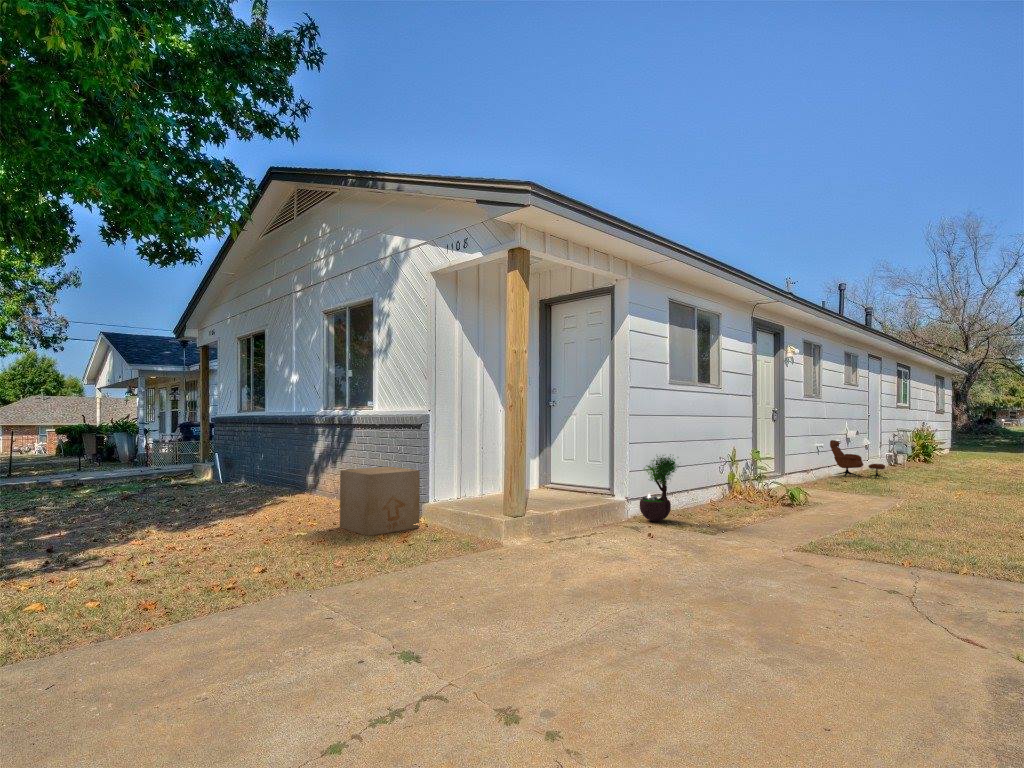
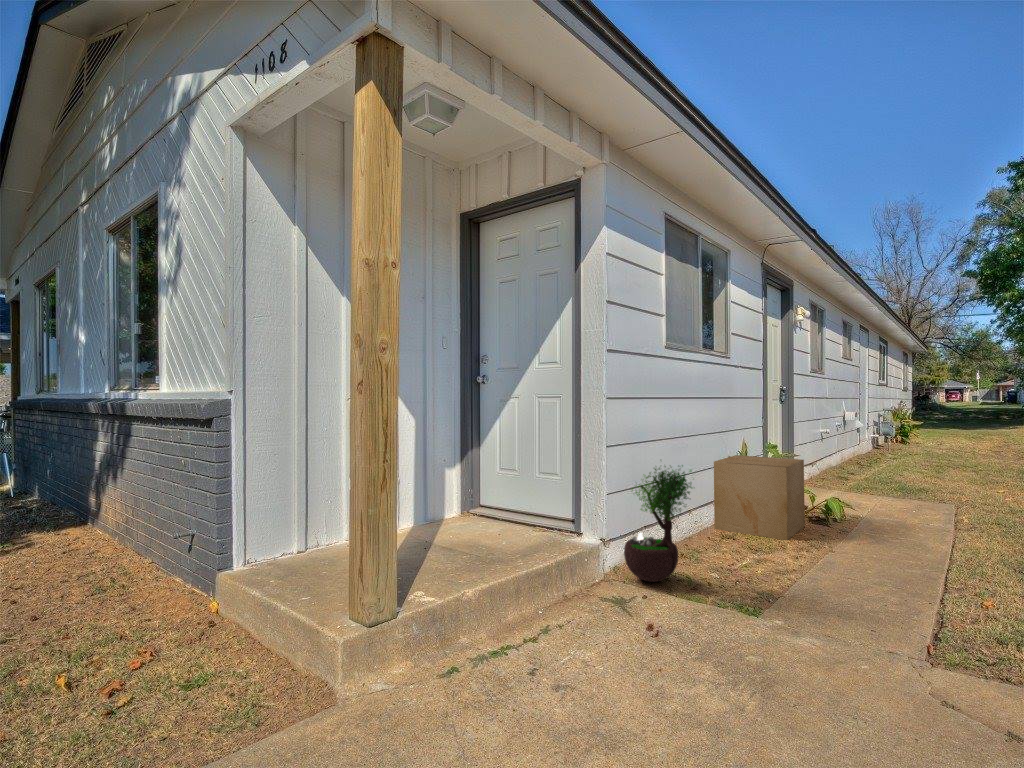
lounge chair: present [830,440,888,479] -> none [833,425,907,473]
cardboard box: present [340,467,420,536] -> present [714,455,805,540]

